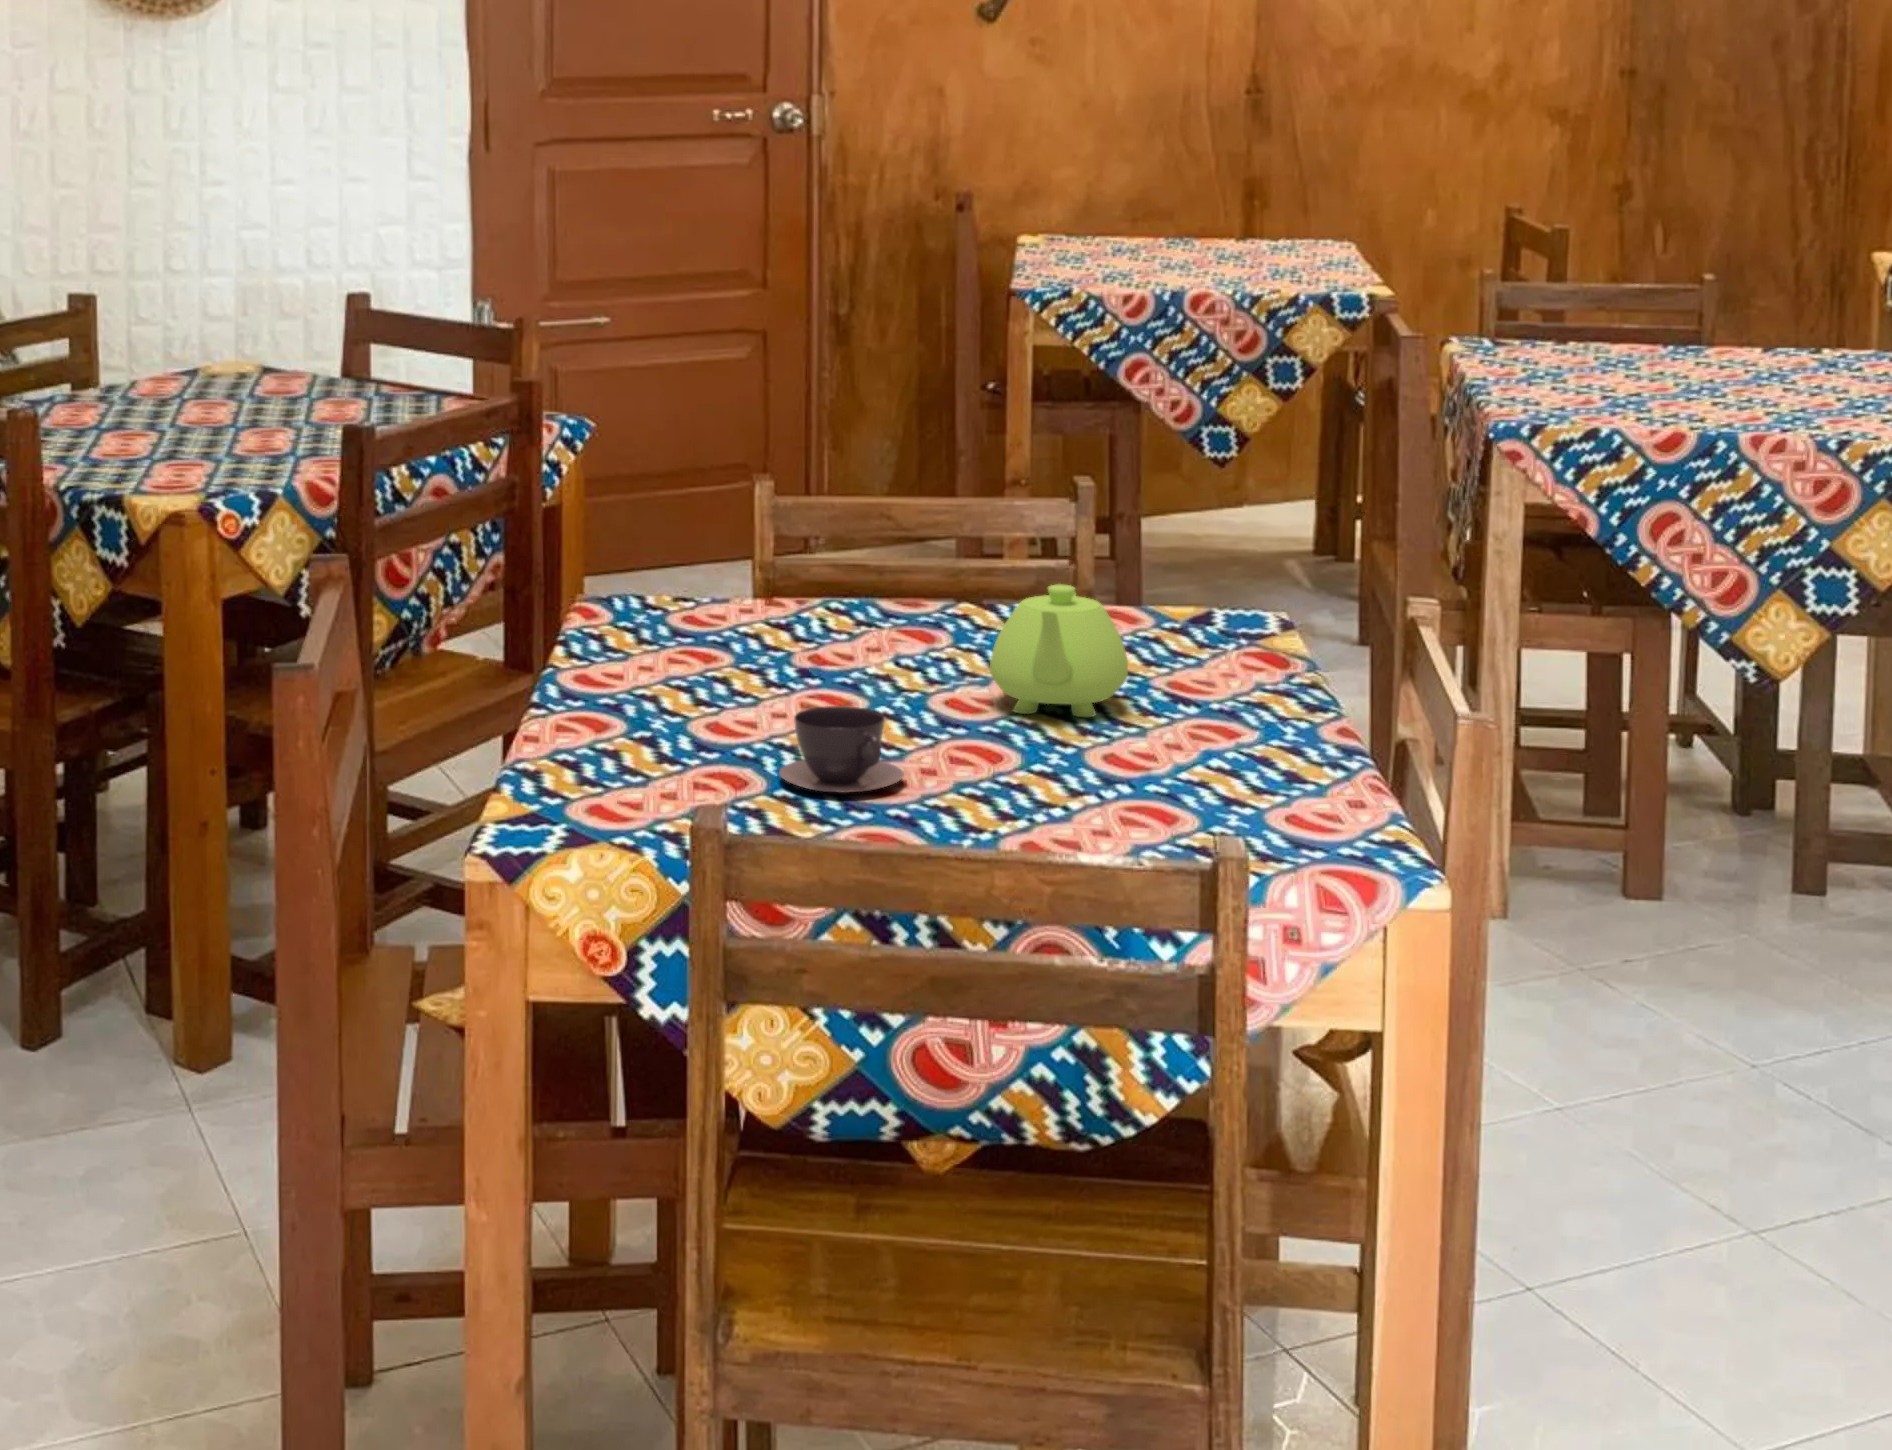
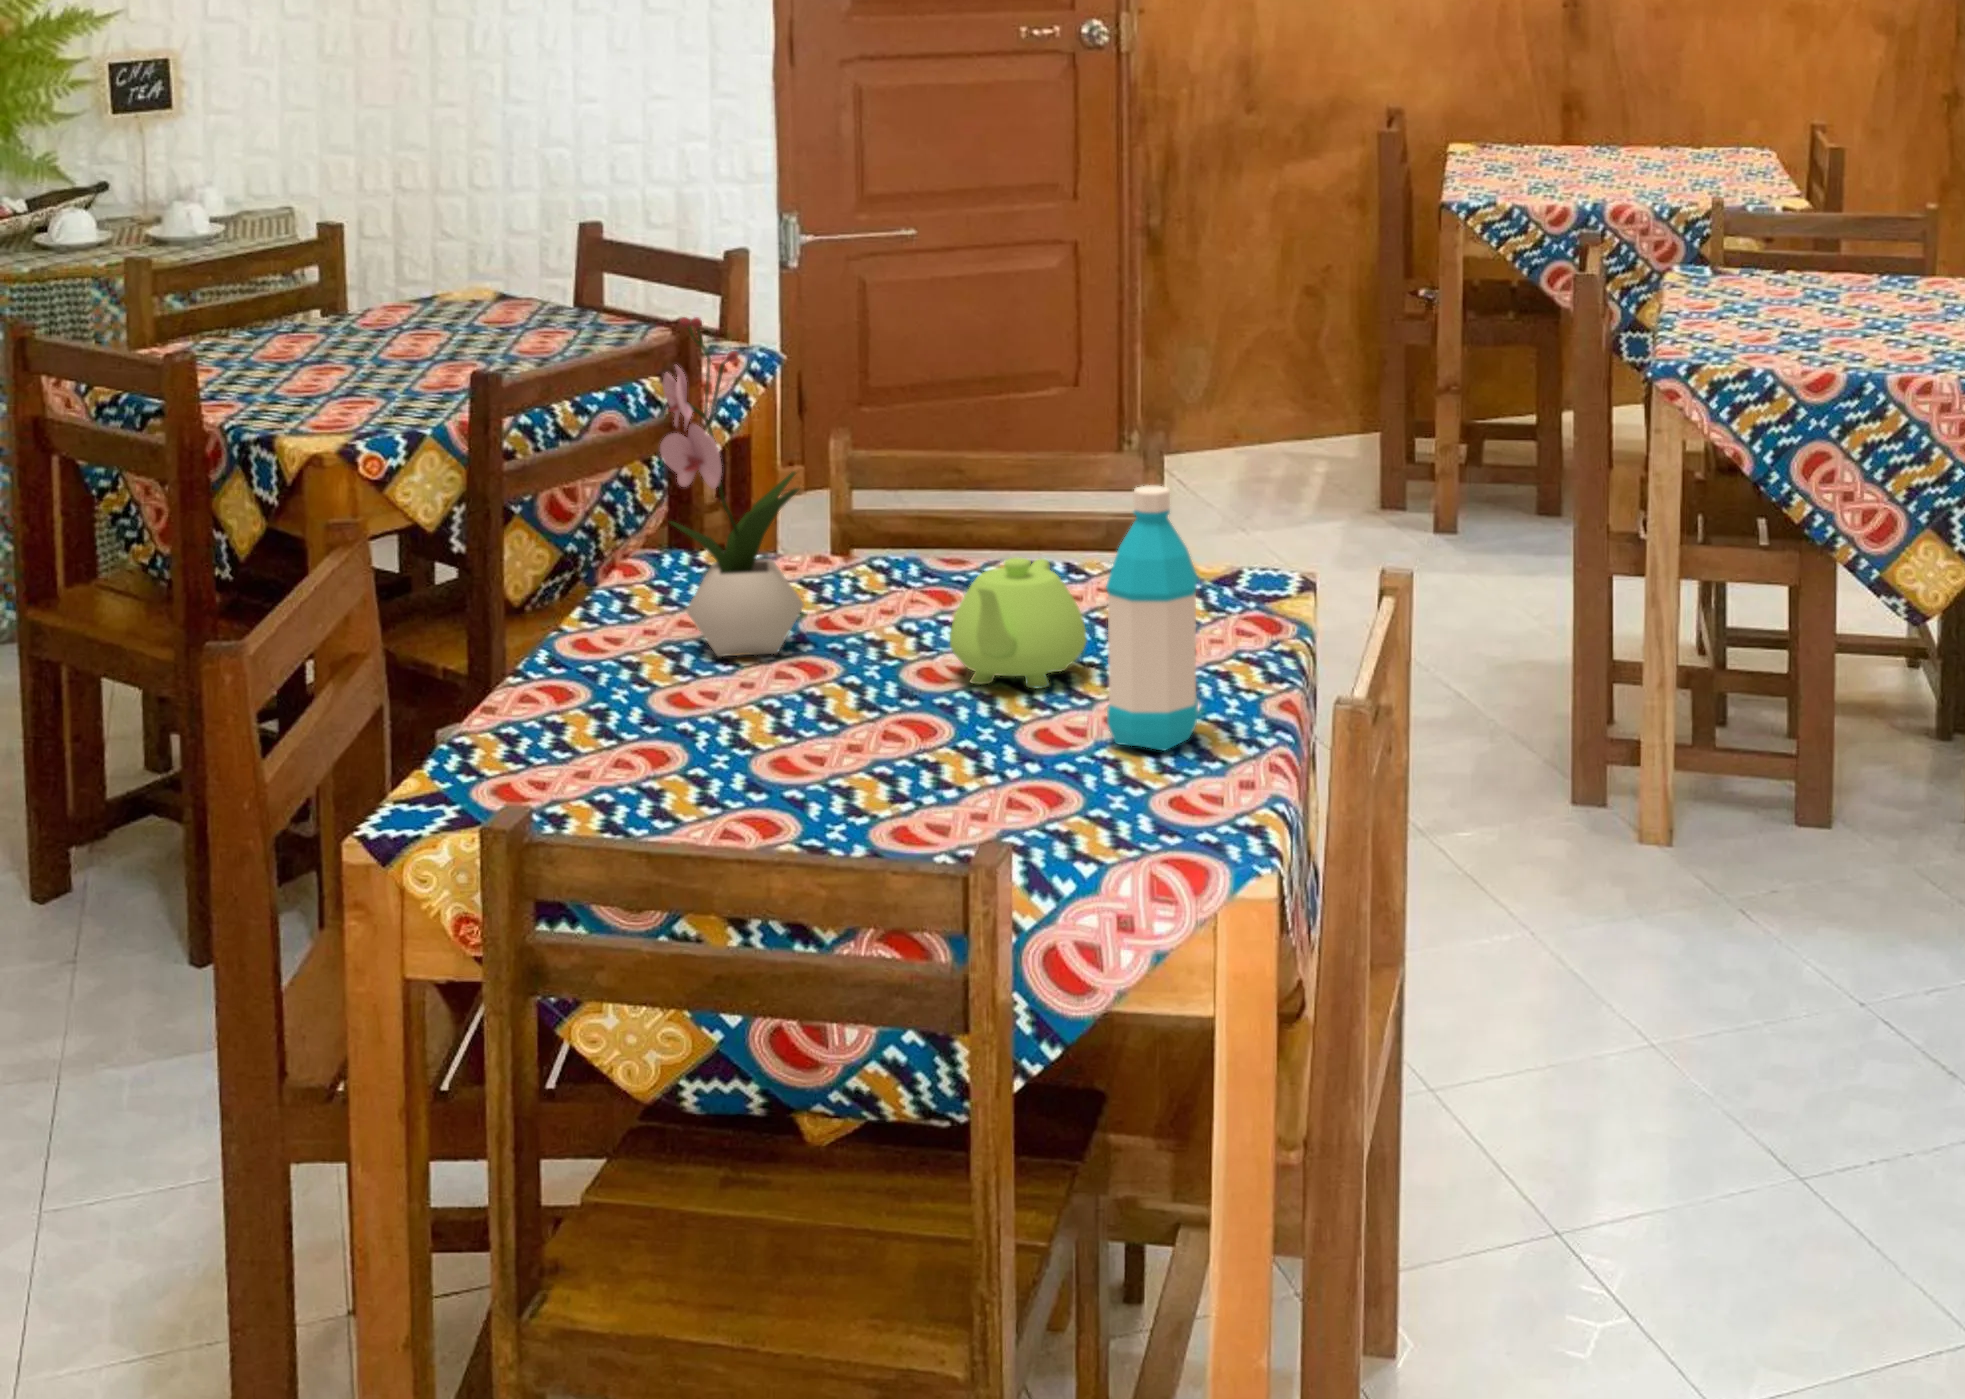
flower arrangement: none [687,339,835,689] -> present [660,317,804,657]
water bottle: none [1195,500,1299,772] -> present [1106,486,1198,751]
teacup: present [779,706,904,793] -> none [674,686,801,774]

